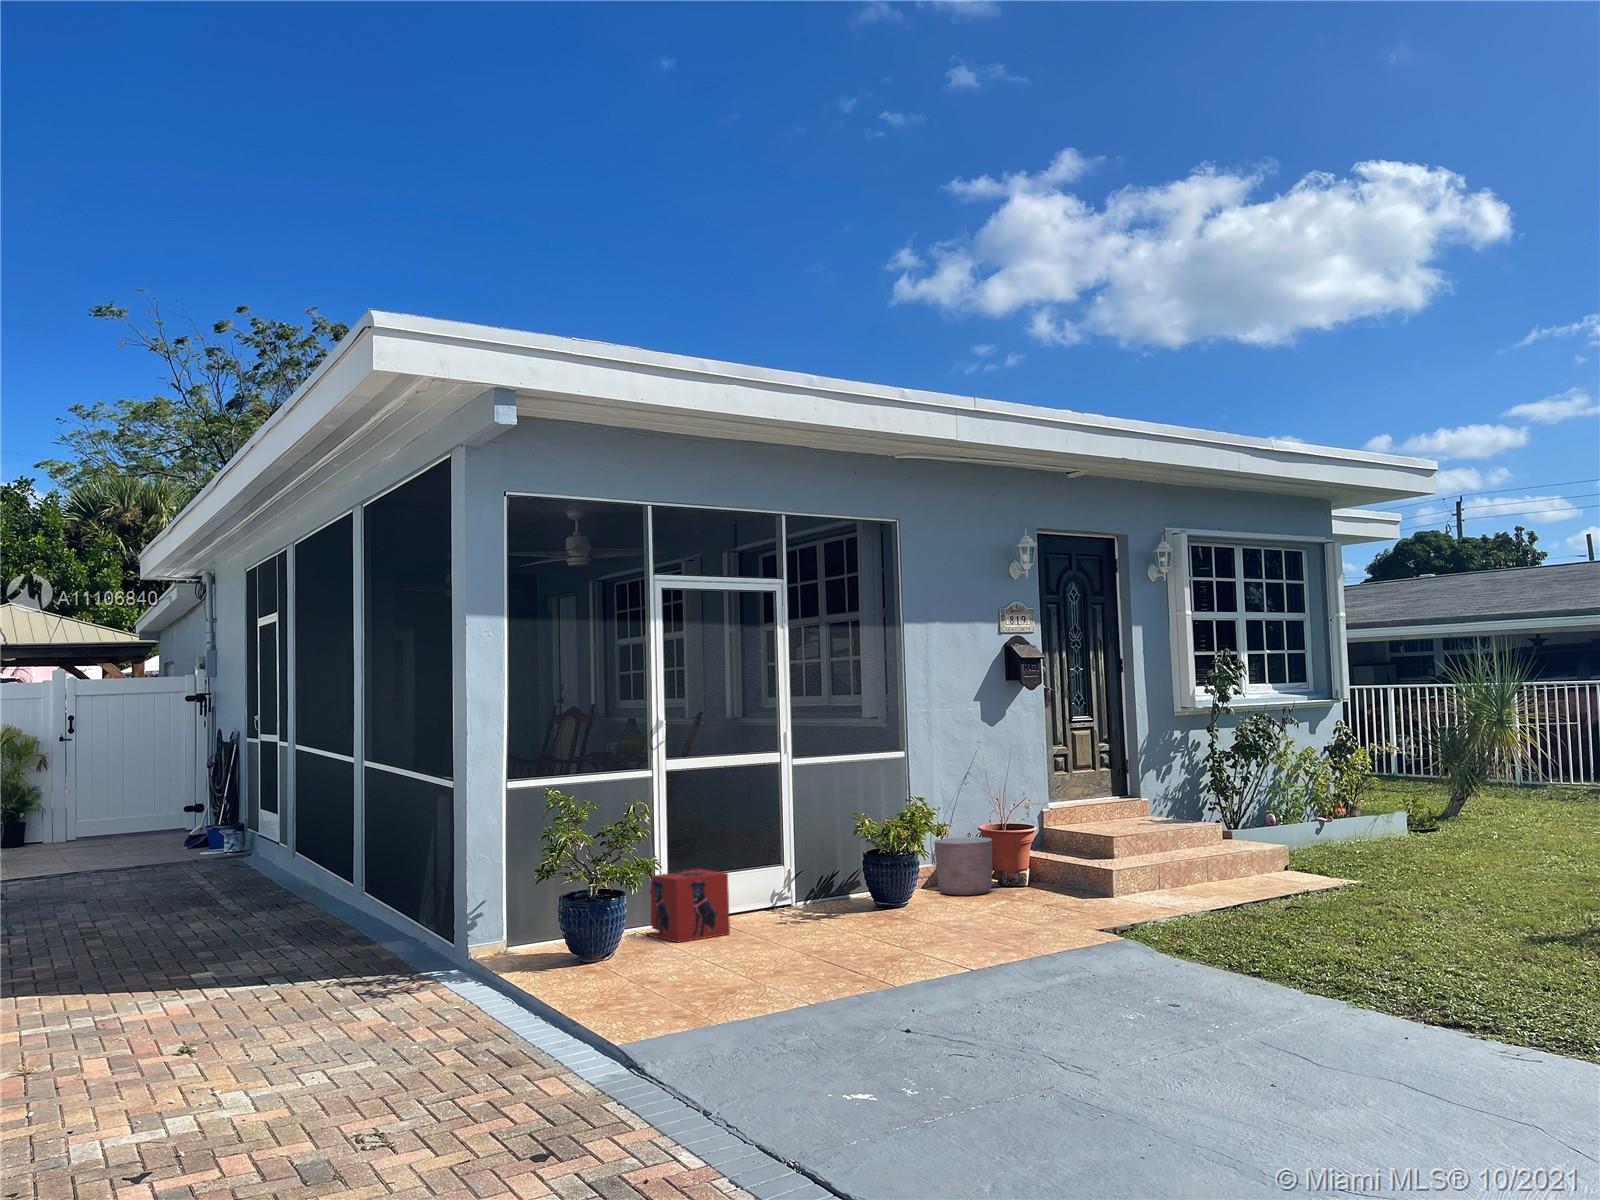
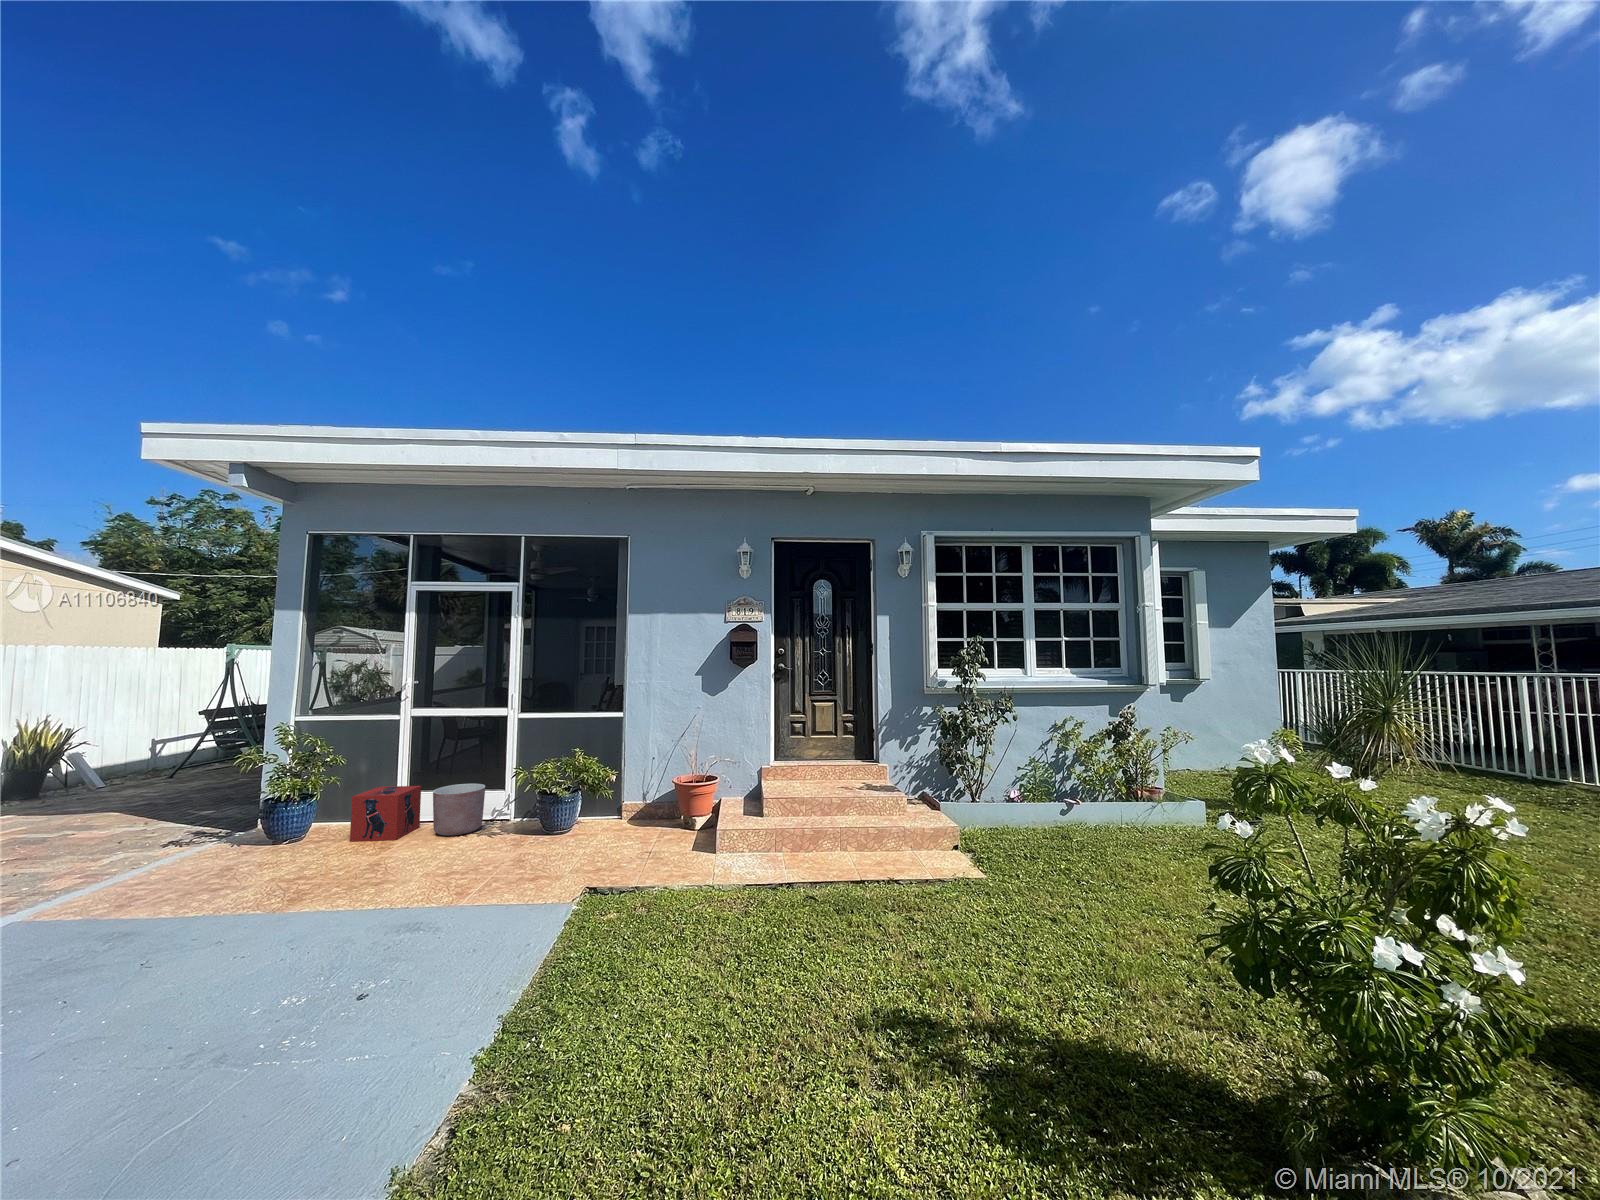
planter: present [934,837,992,895] -> present [433,784,485,836]

